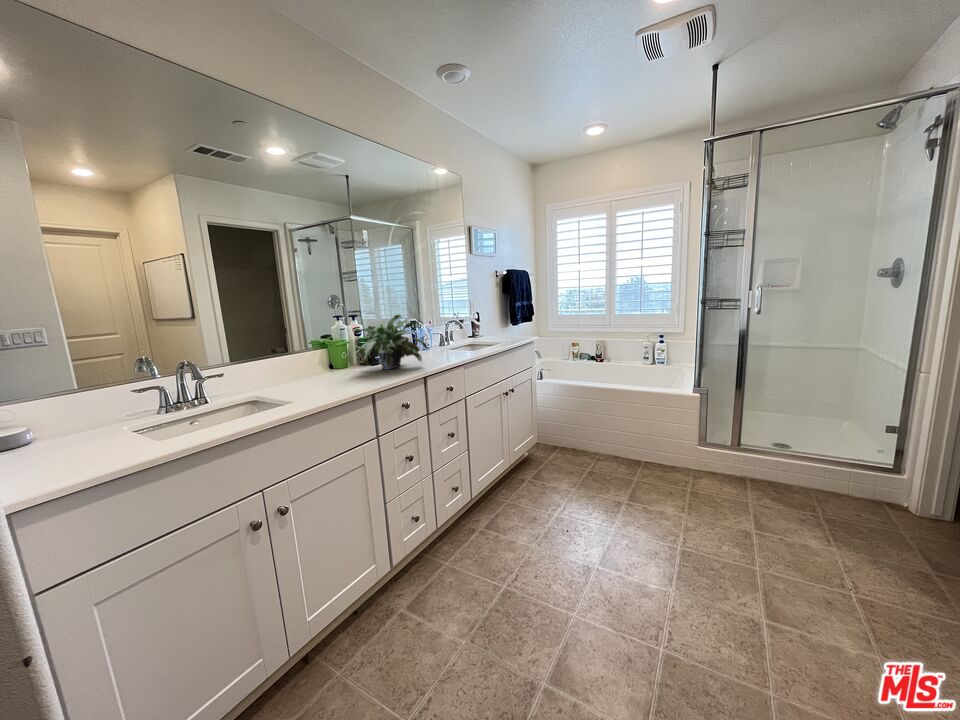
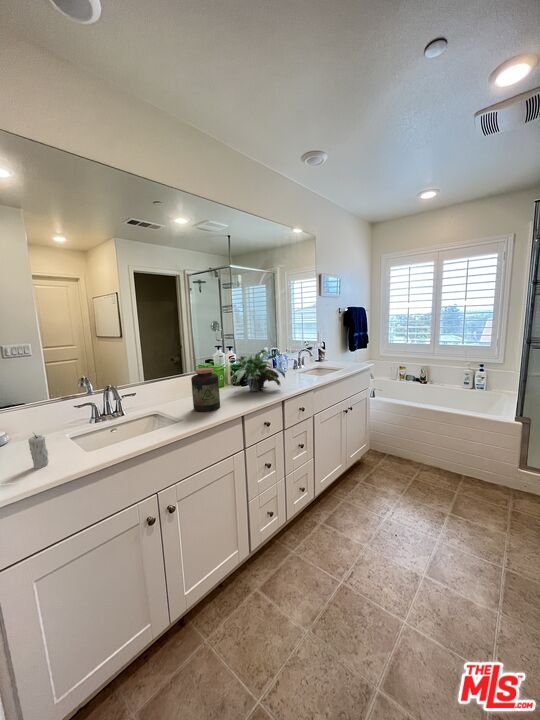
jar: none [302,336,343,392] -> present [191,368,220,412]
candle: none [71,411,103,462] -> present [28,435,49,469]

